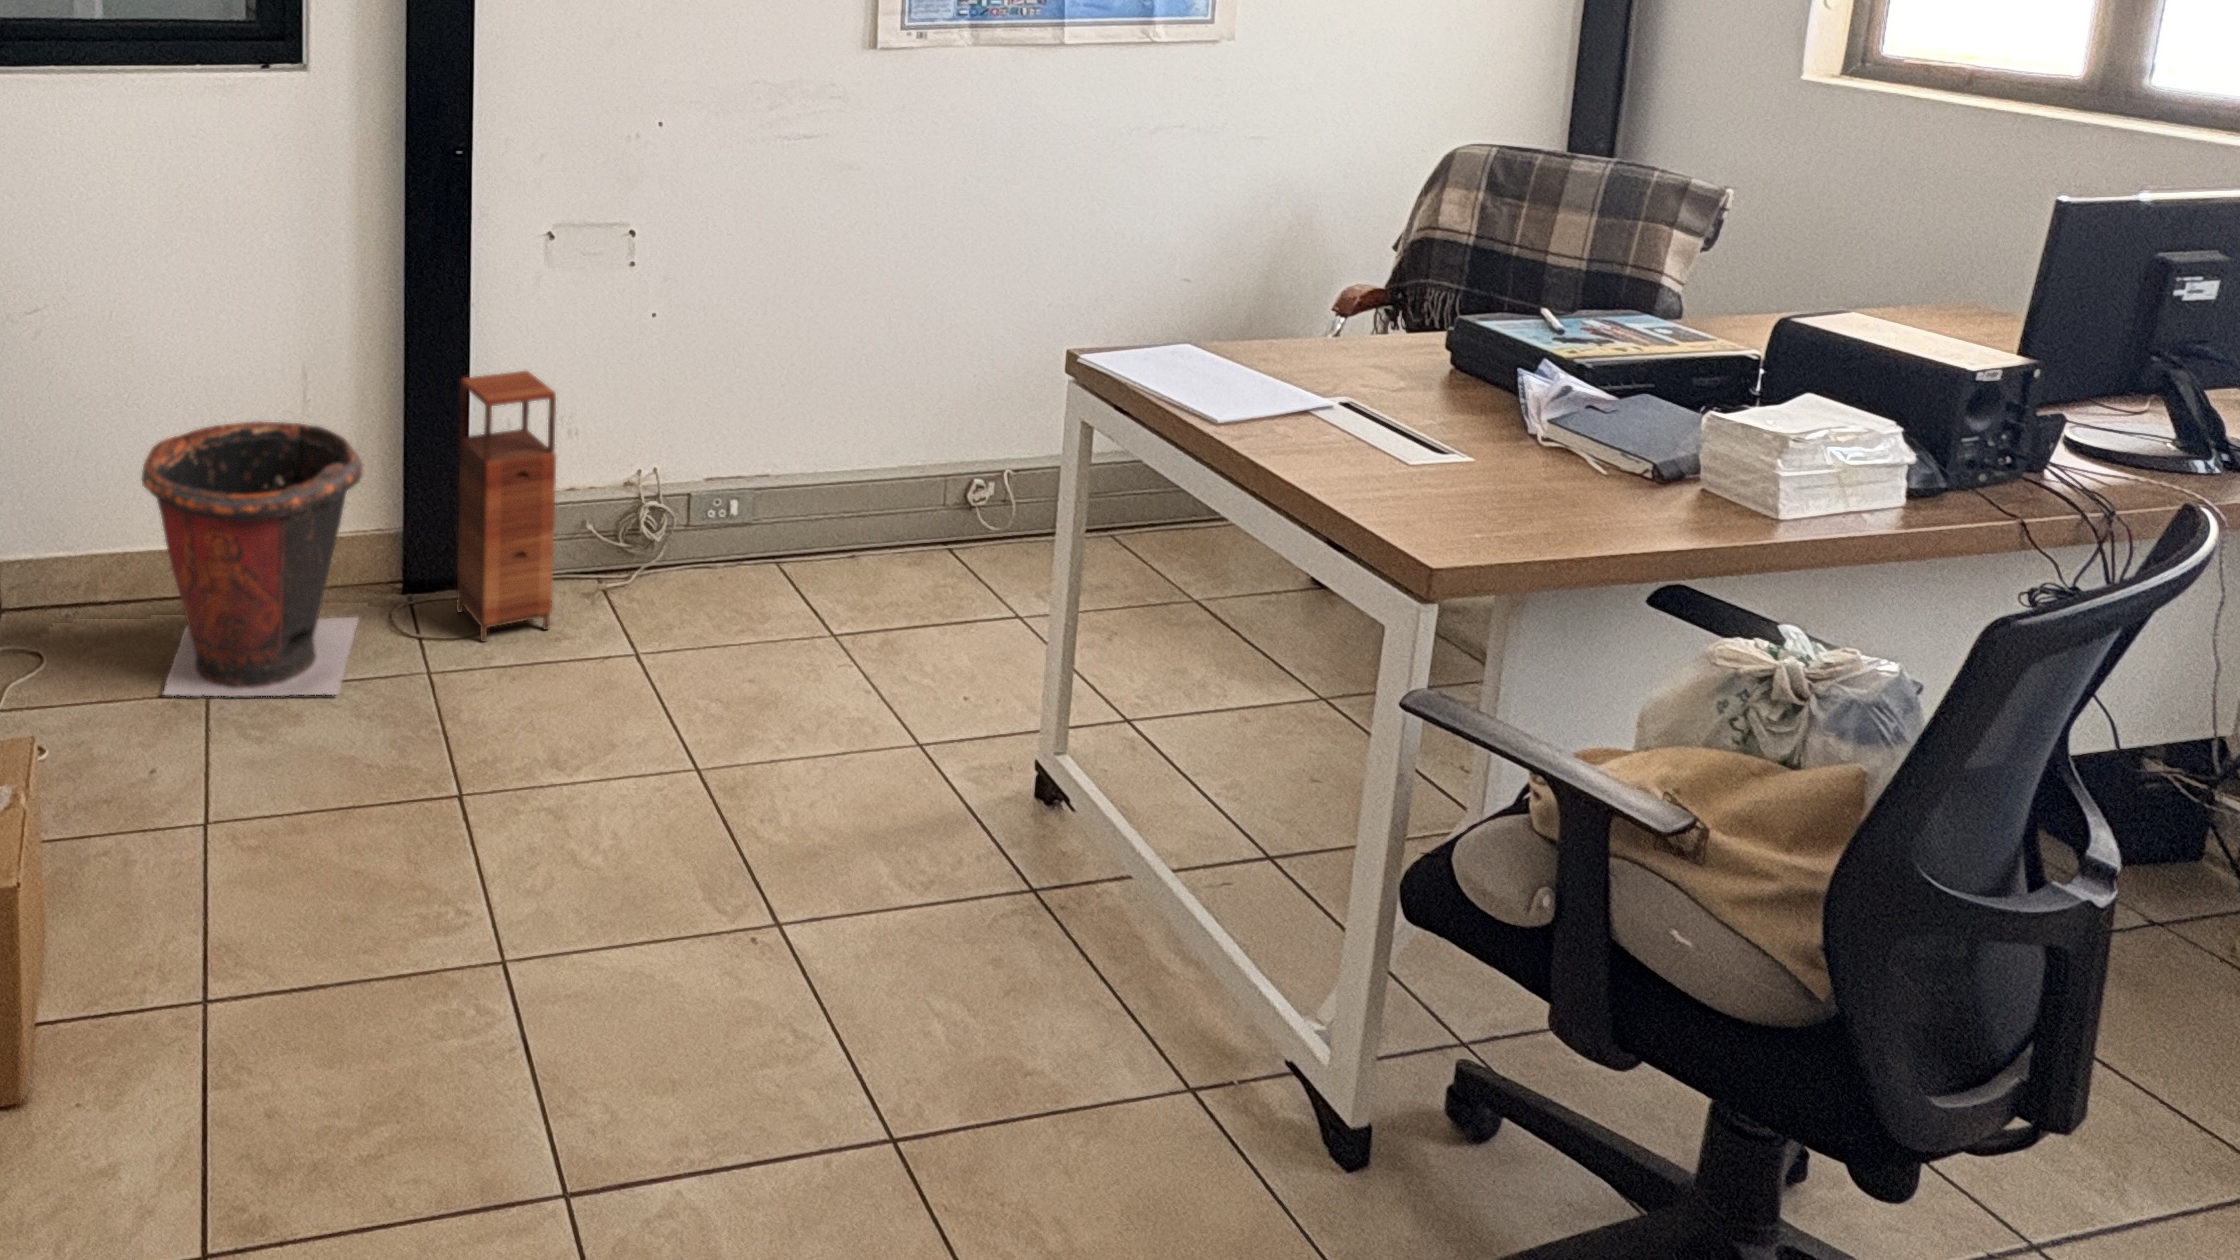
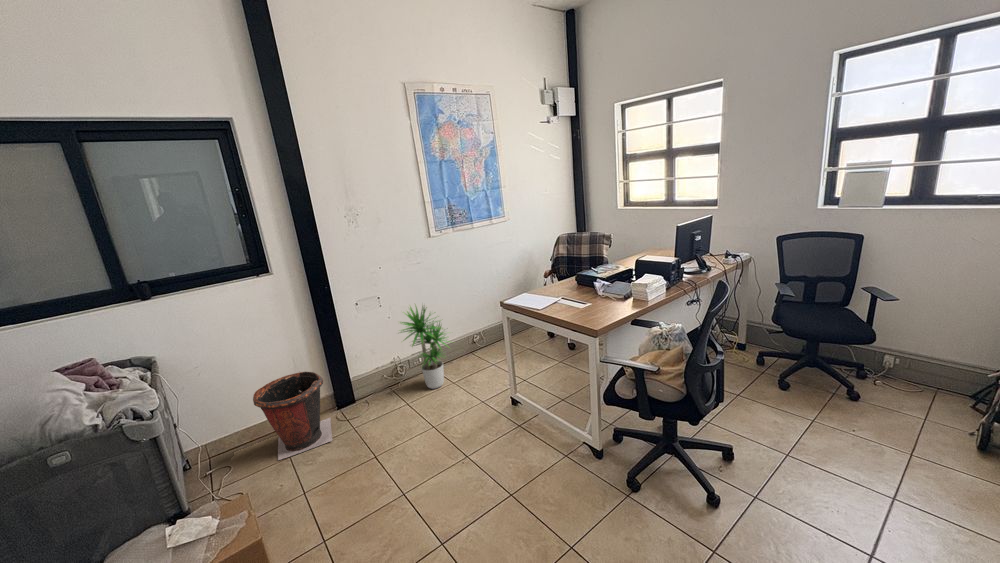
potted plant: none [648,284,869,642] -> present [400,306,449,389]
storage cabinet: present [457,371,556,642] -> none [344,339,384,412]

